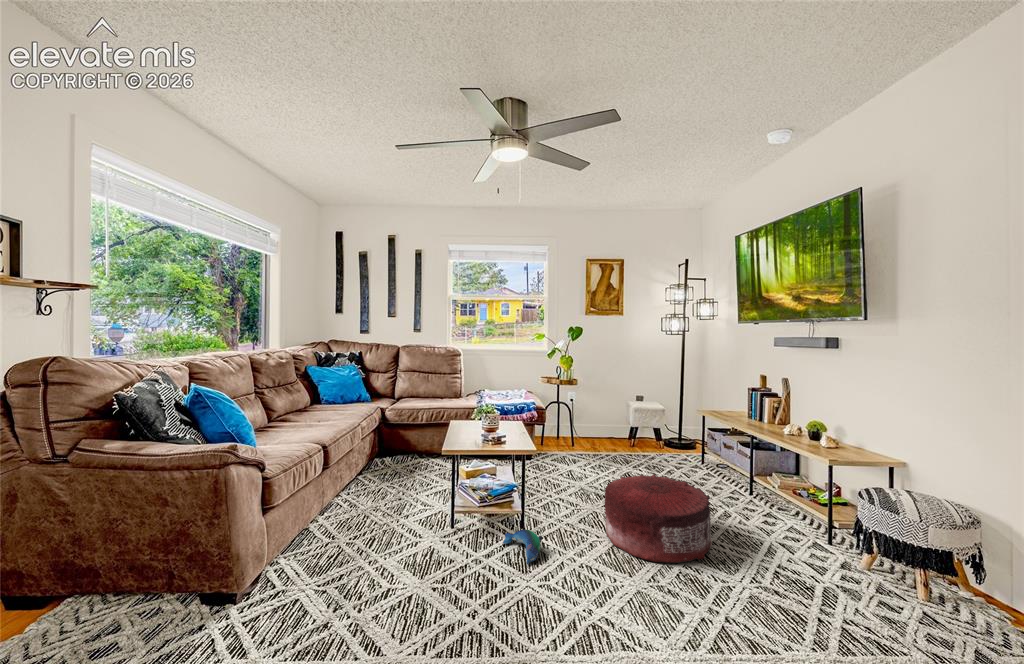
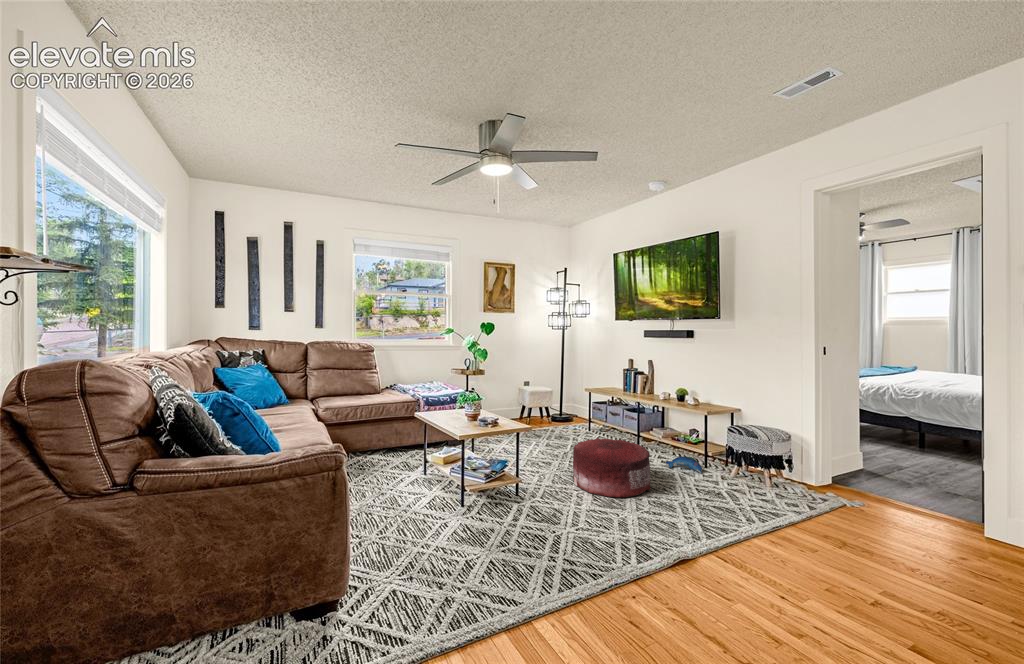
plush toy: present [503,530,542,565] -> present [666,456,702,473]

